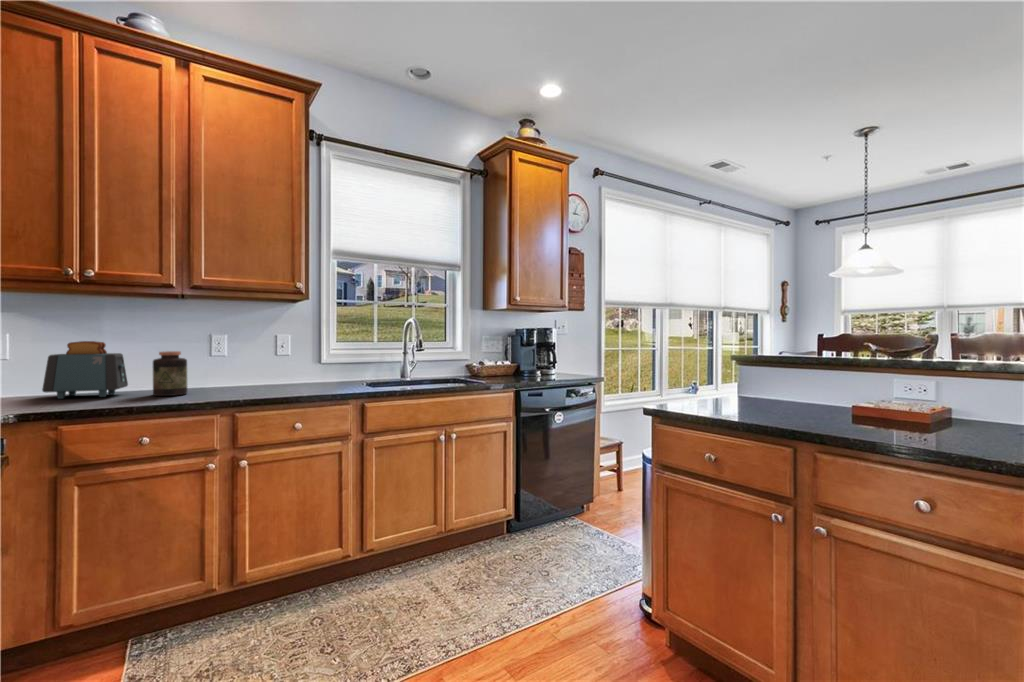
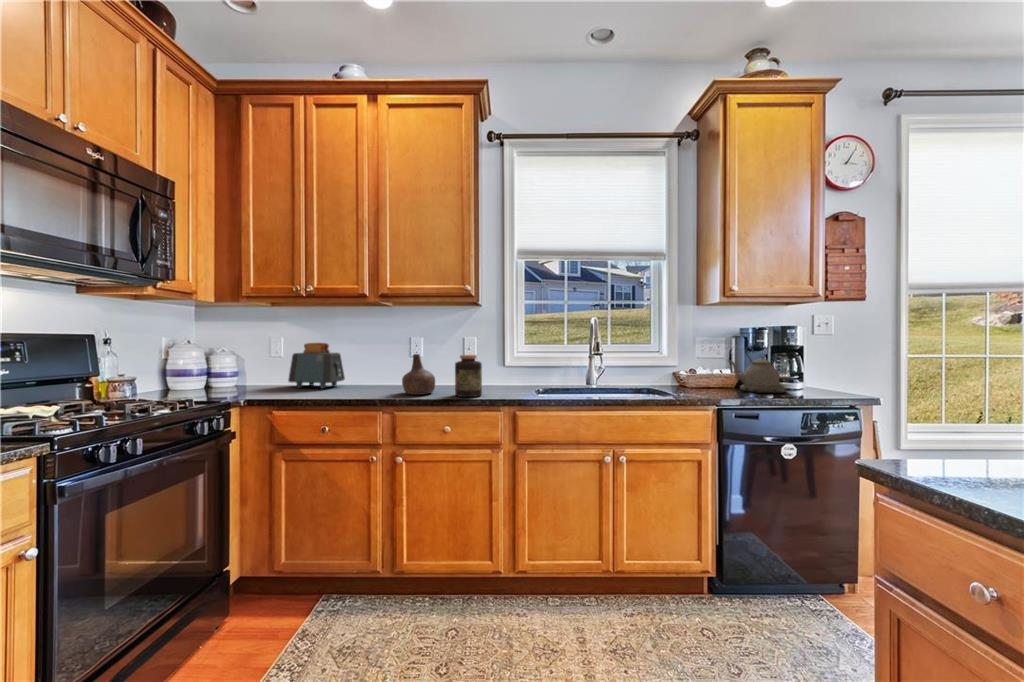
kettle: none [511,342,548,378] -> present [728,345,786,393]
jar: present [153,351,187,396] -> present [455,355,482,397]
bottle: none [228,353,267,396] -> present [402,354,435,395]

